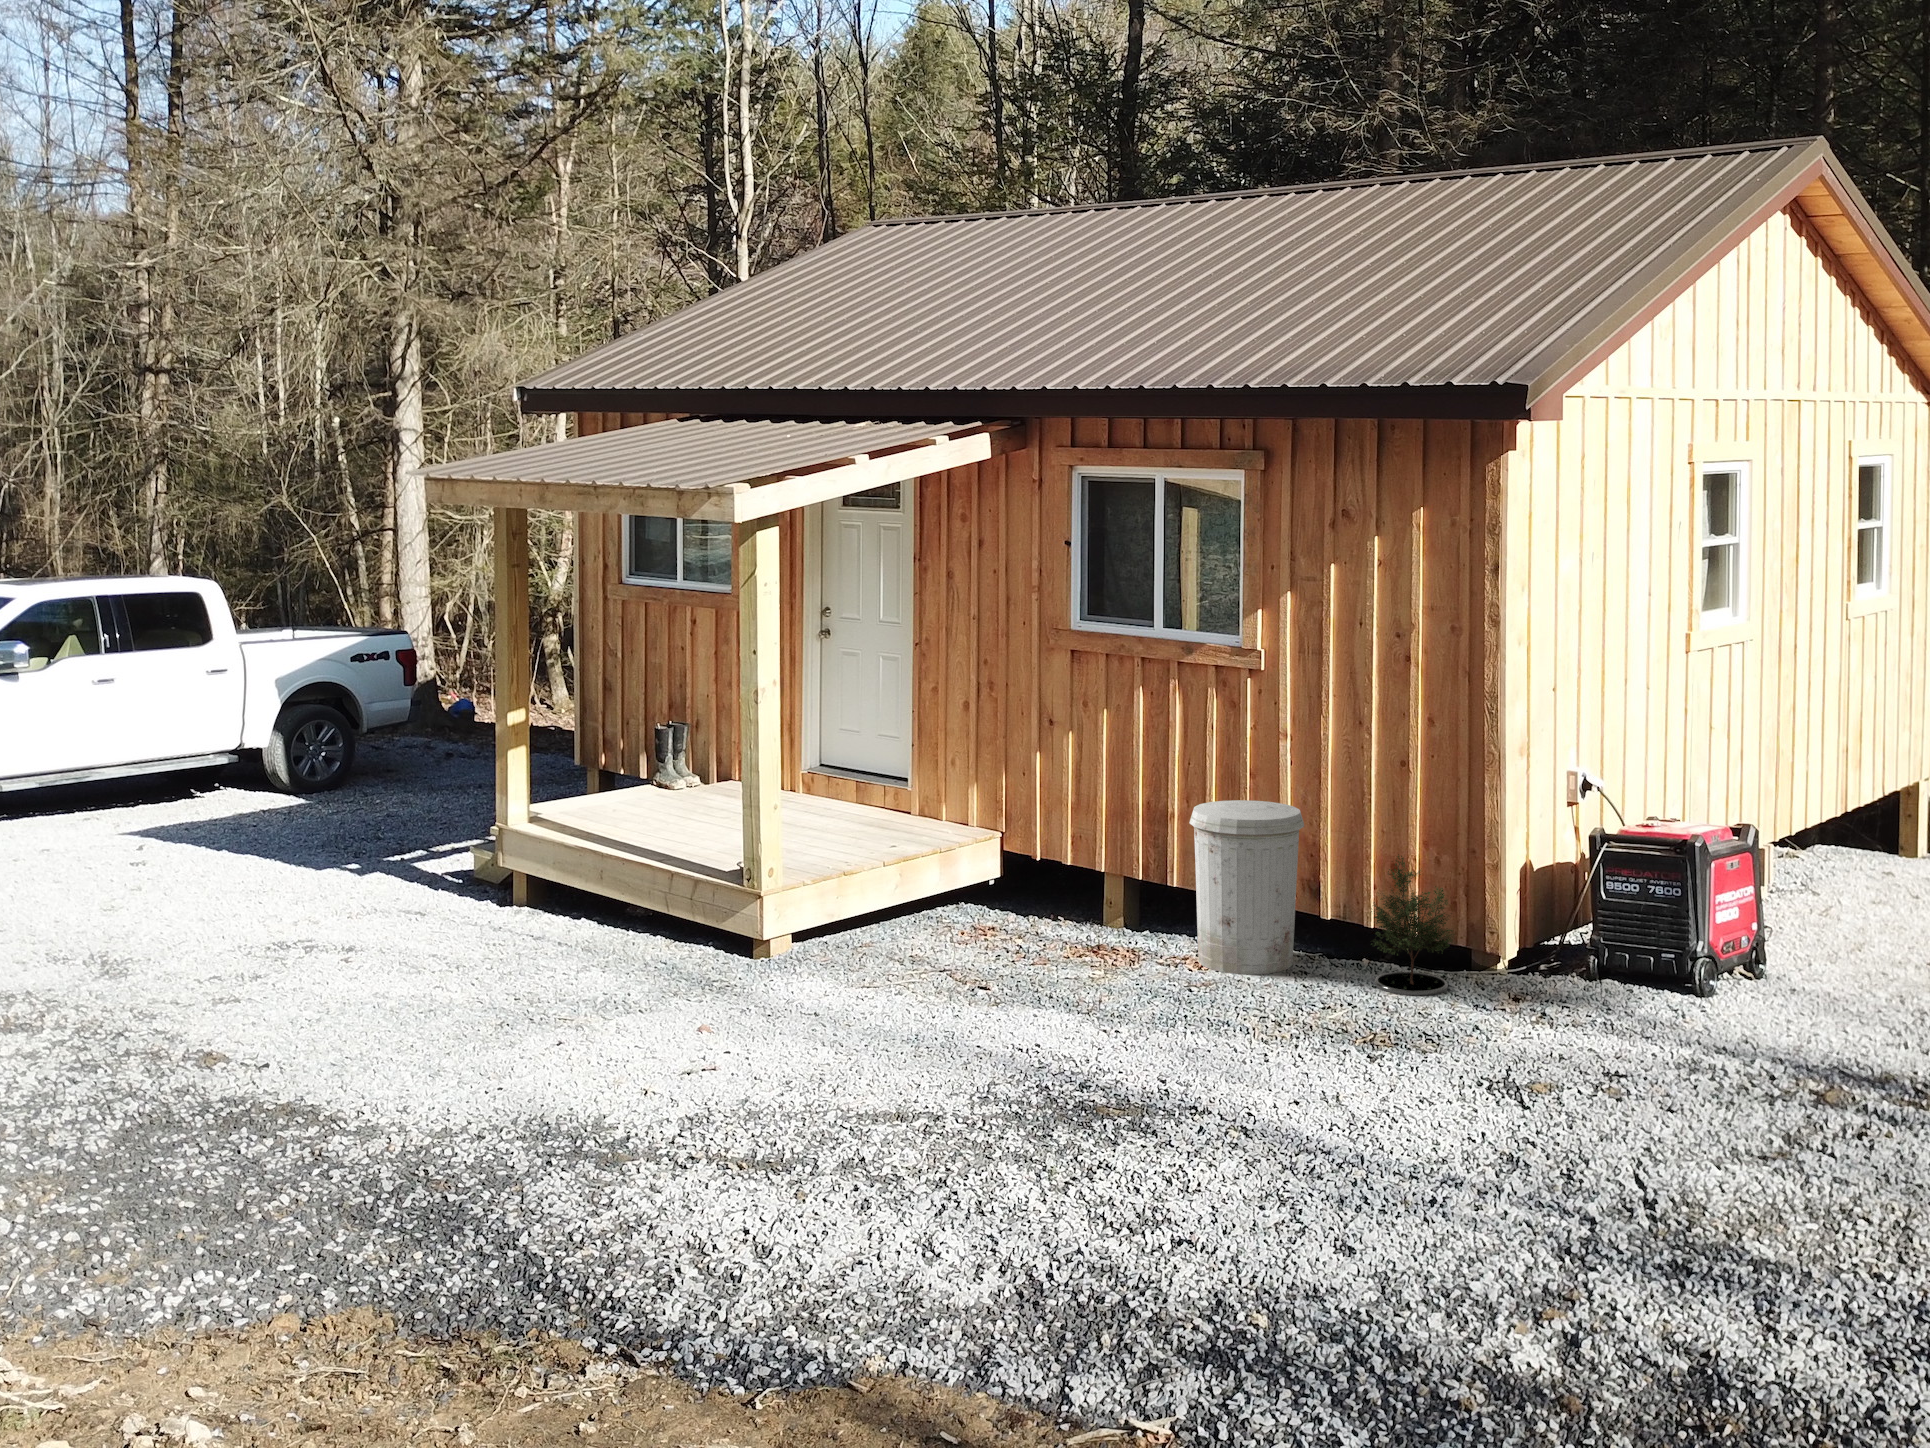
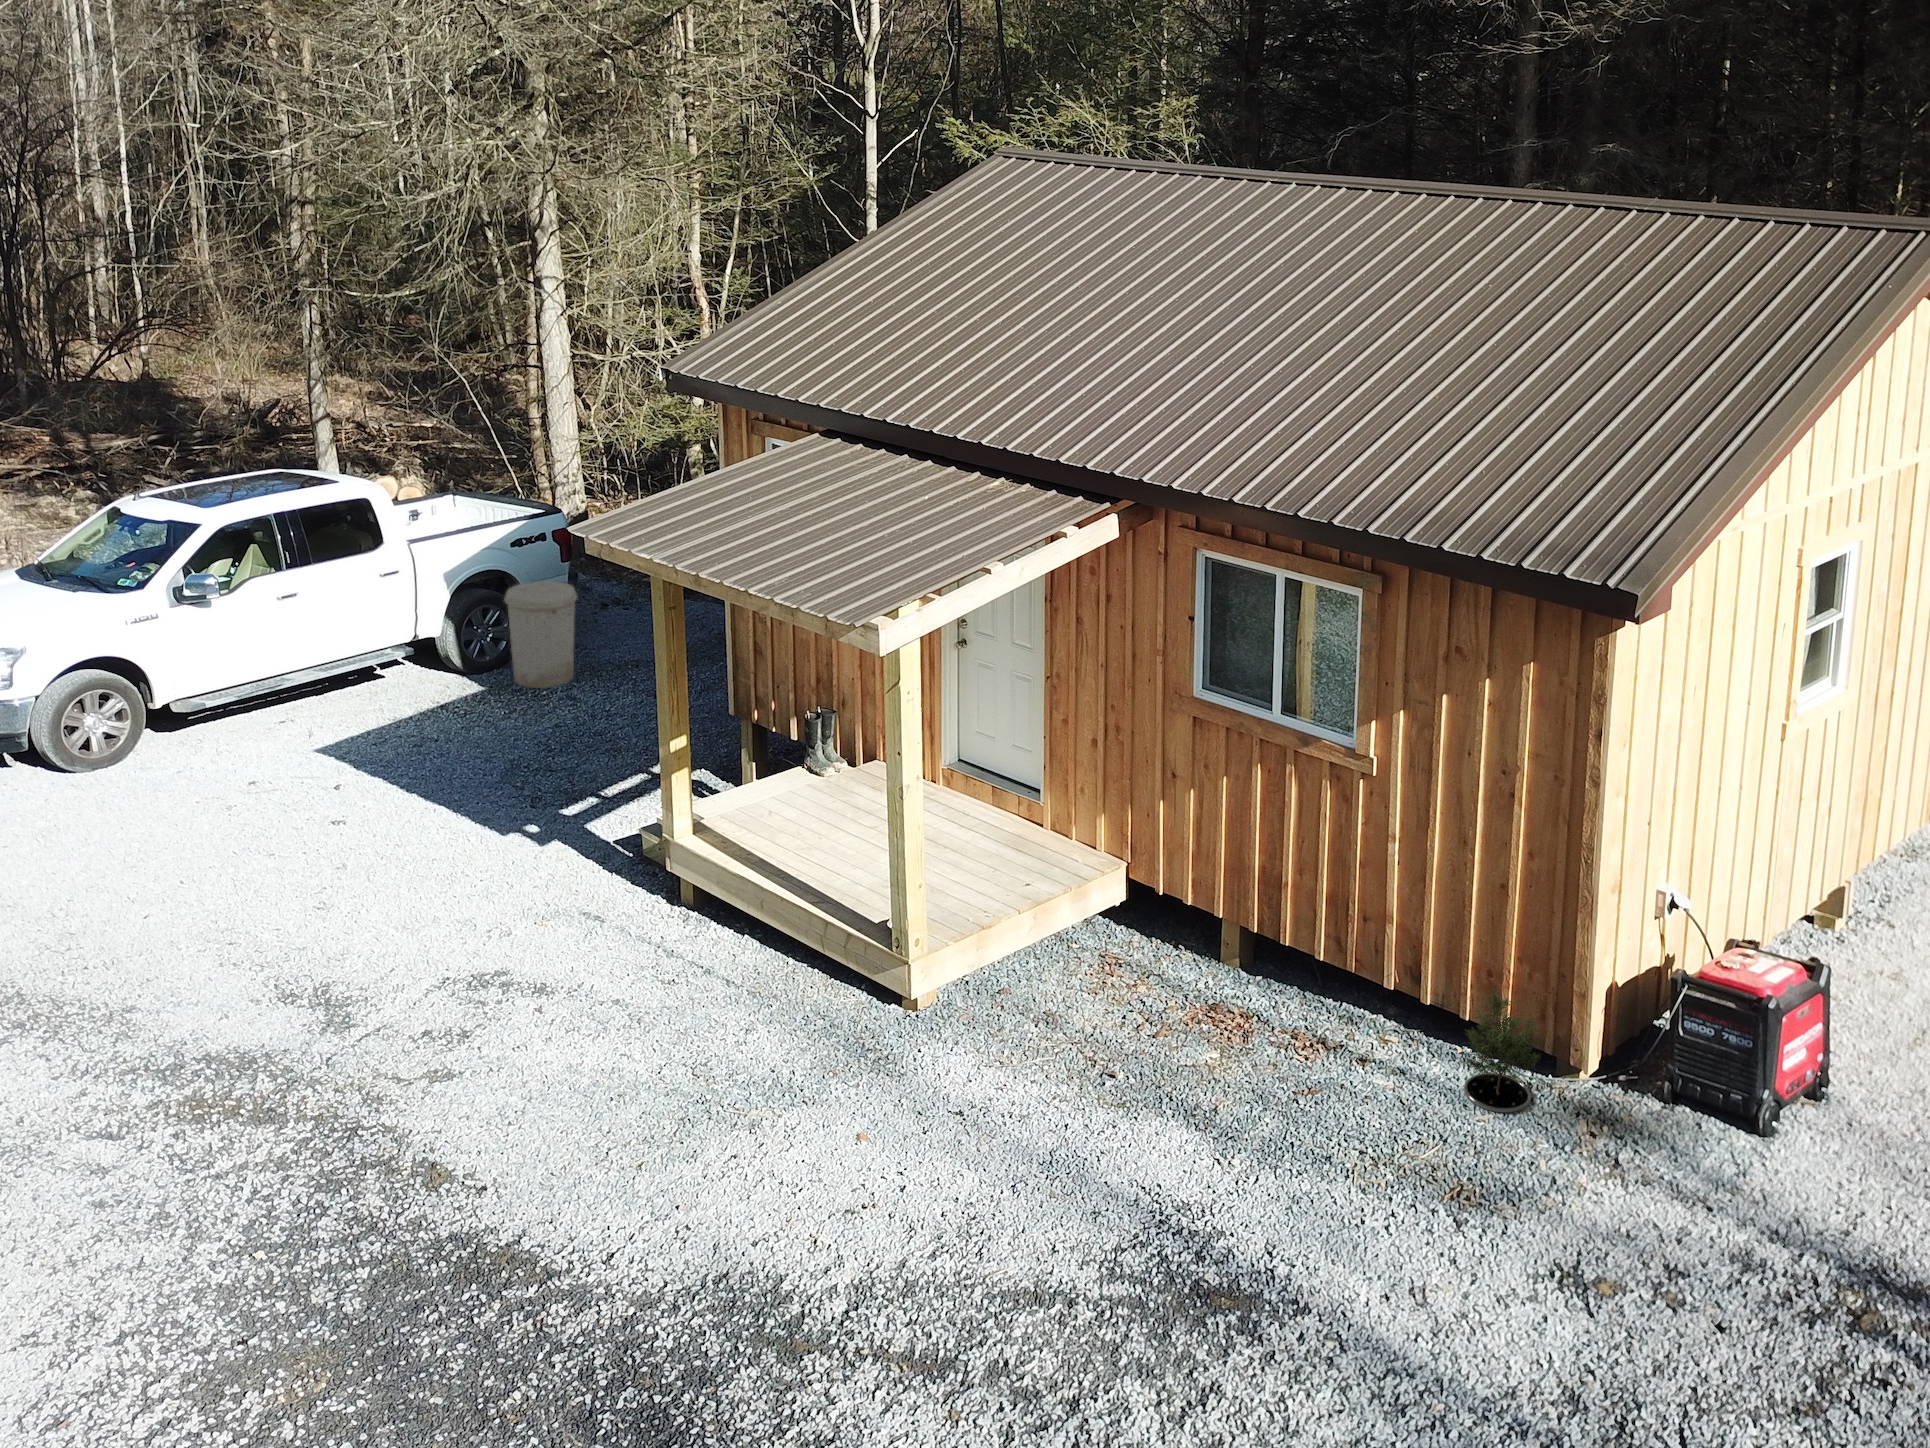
trash can: present [1189,800,1304,974] -> present [504,581,577,688]

